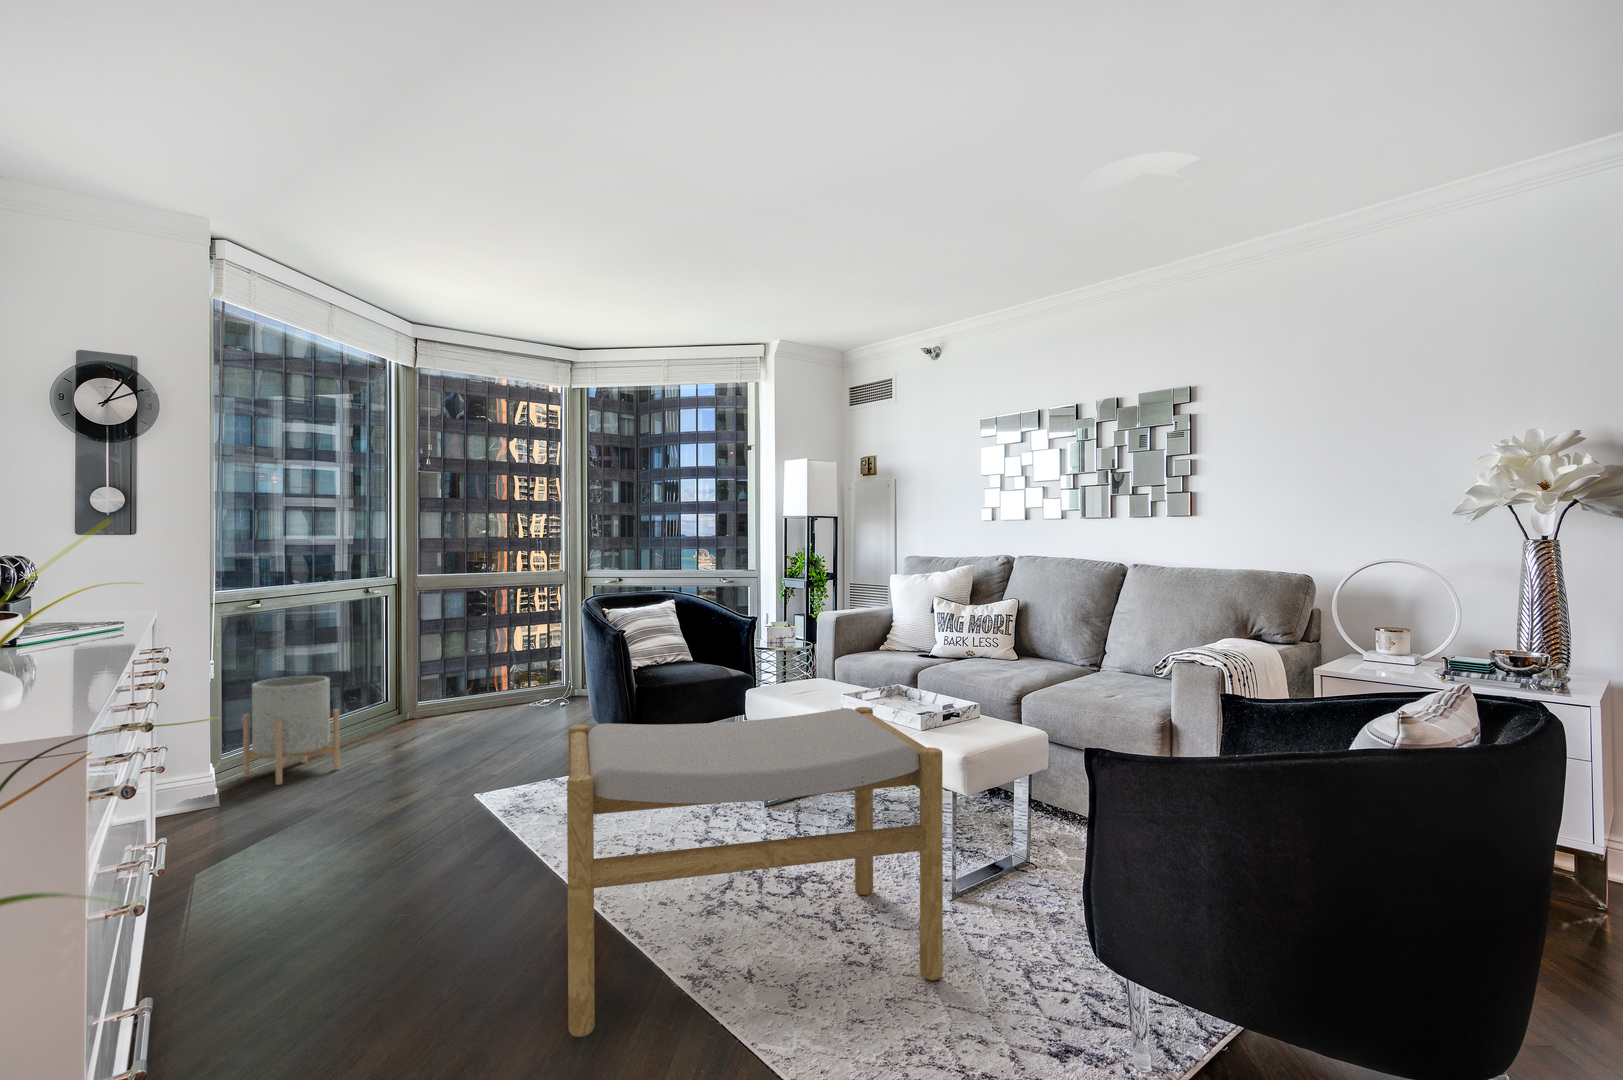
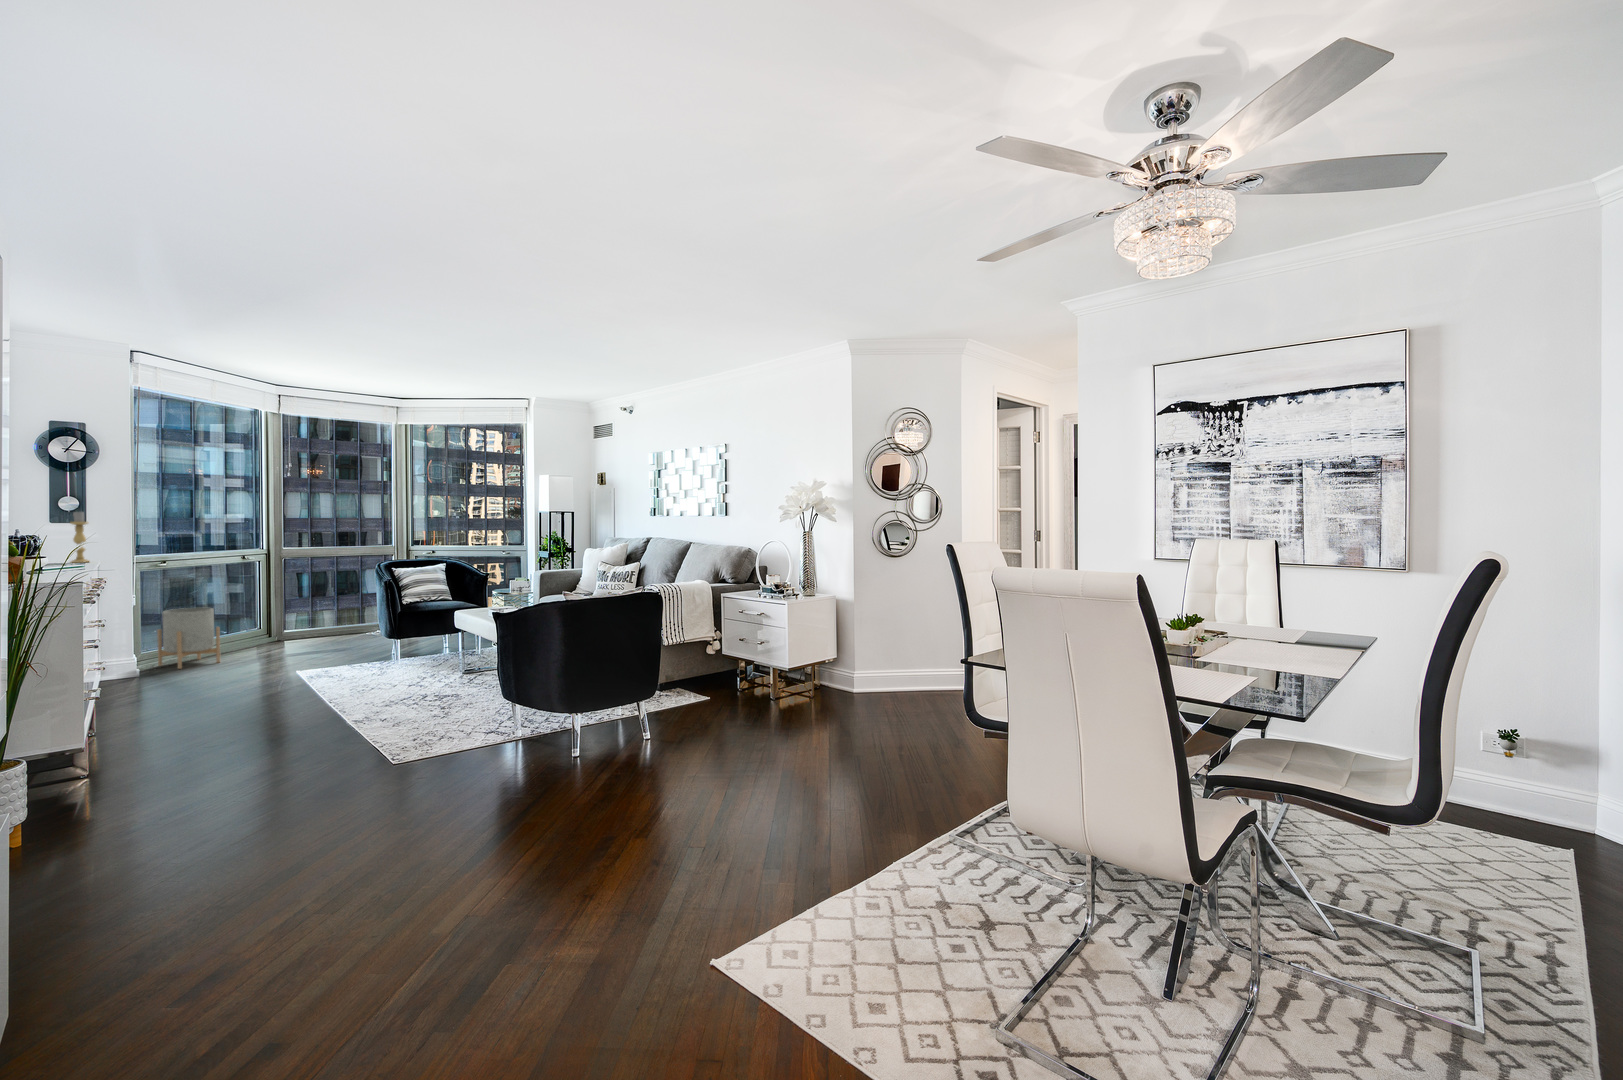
candle holder: none [108,510,140,604] -> present [71,511,89,563]
footstool: present [567,707,943,1037] -> none [286,614,478,740]

